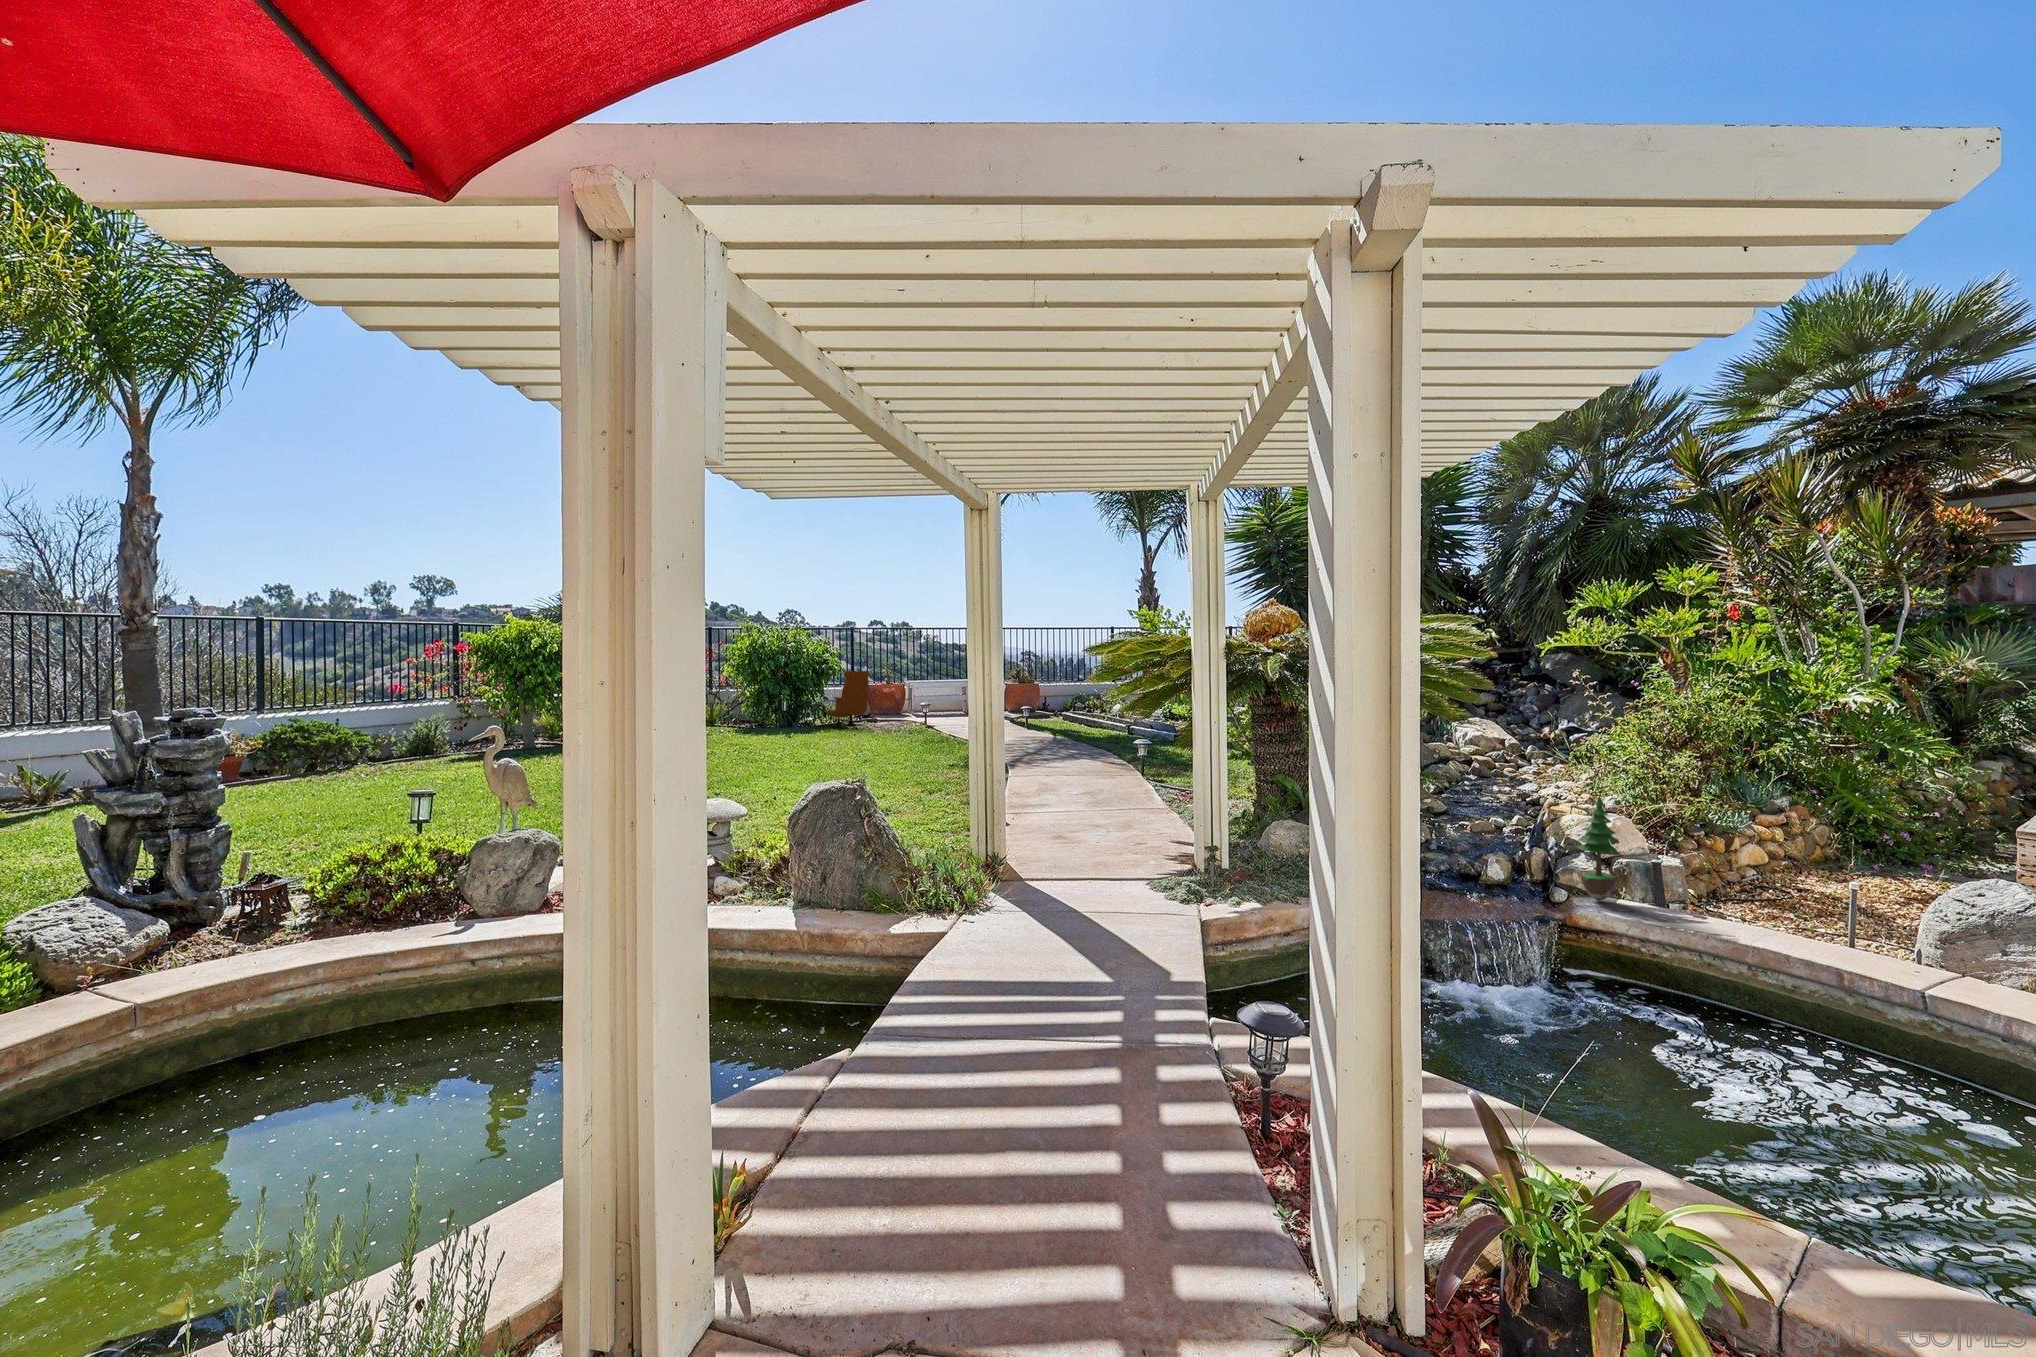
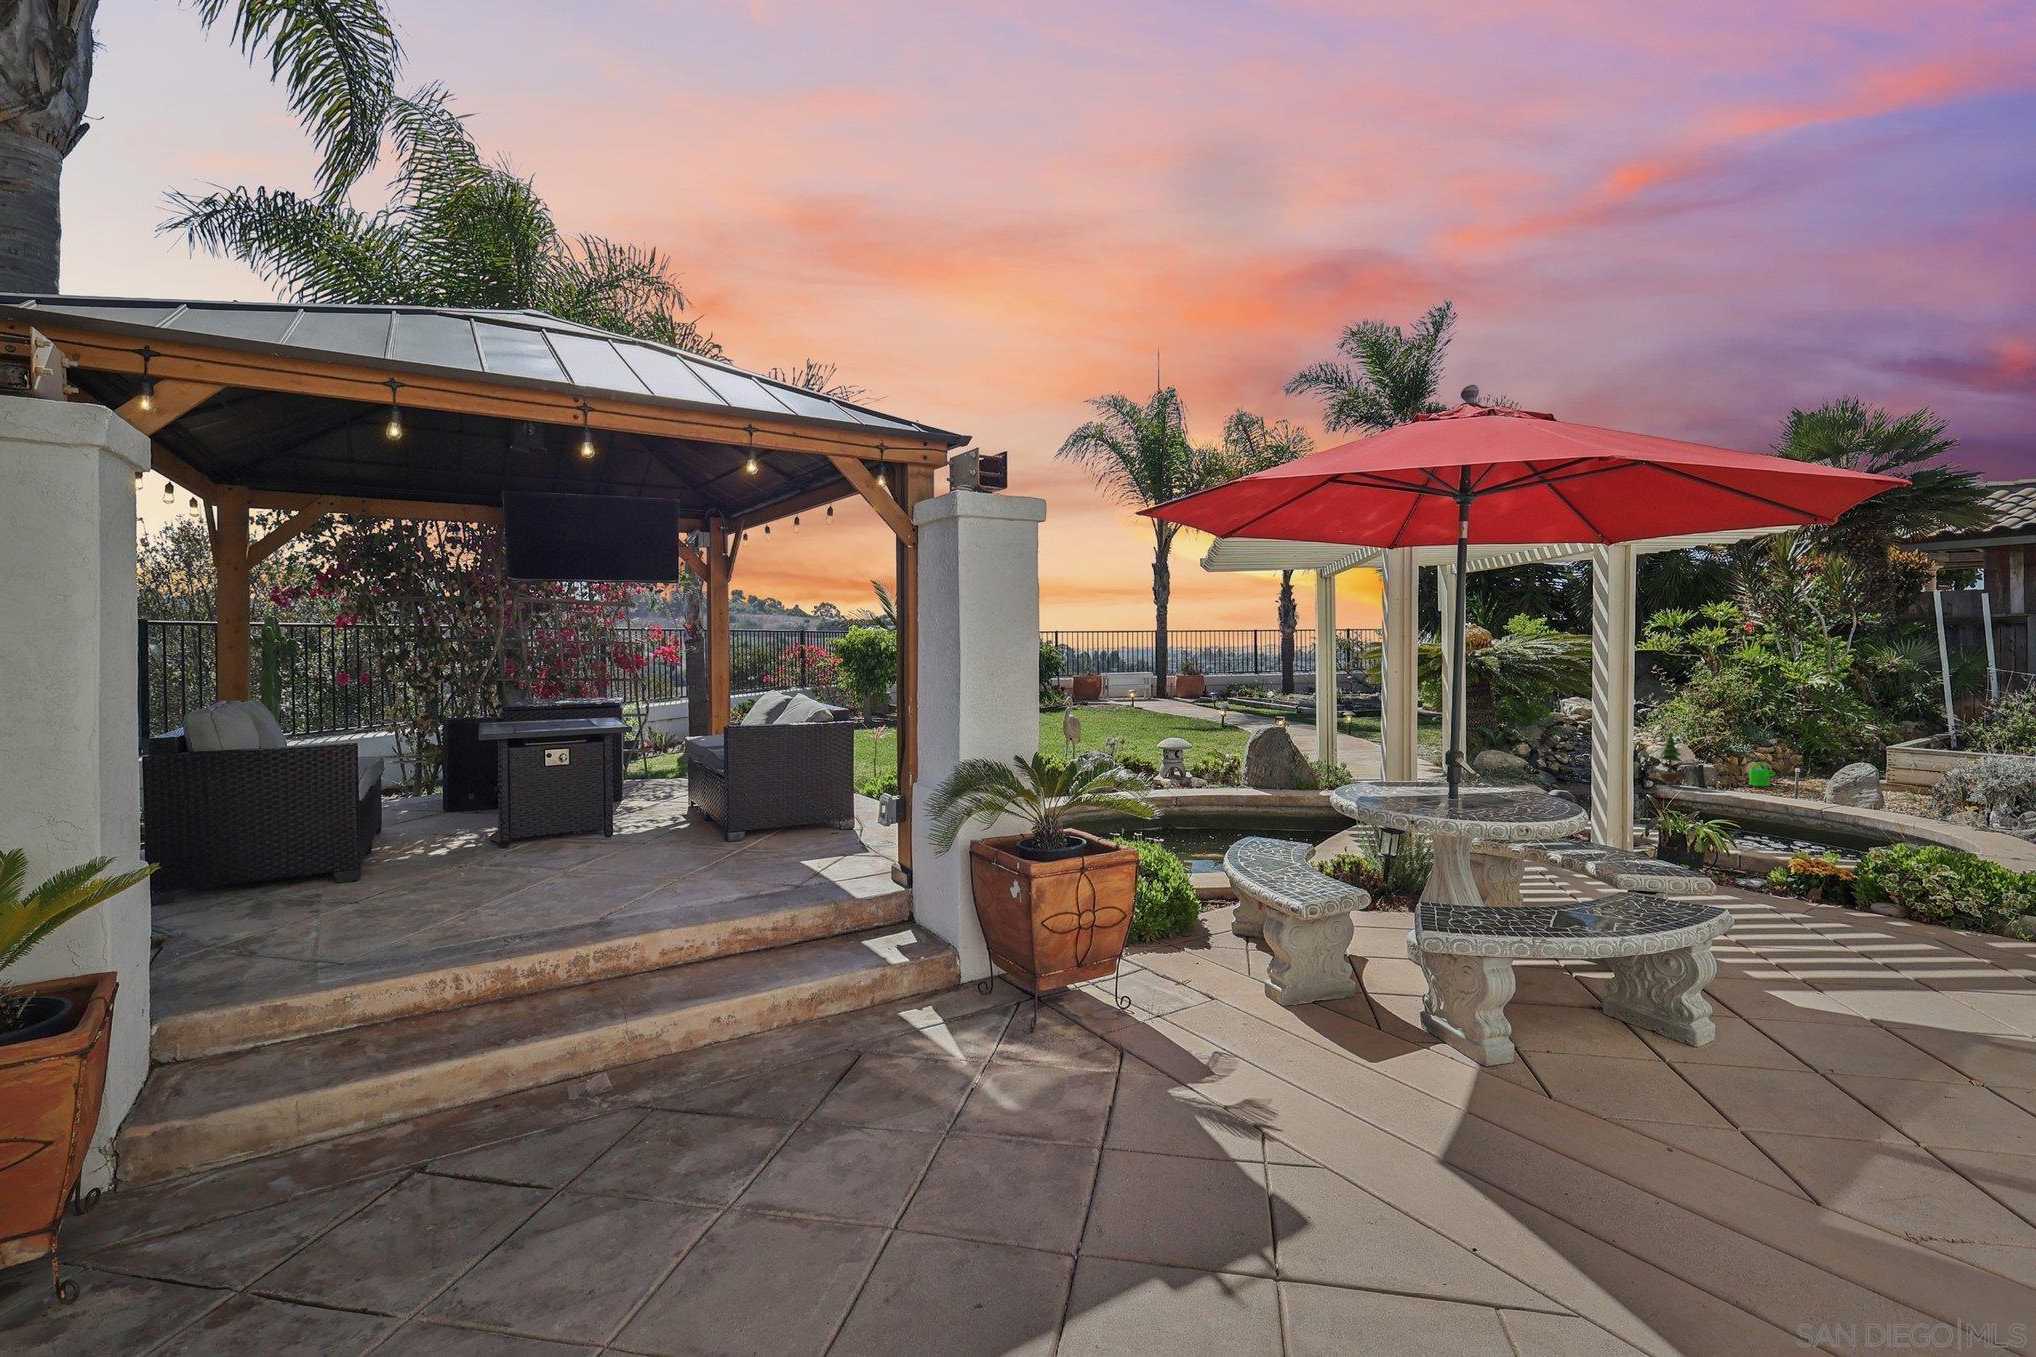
lounge chair: present [827,671,870,730] -> none [1066,666,1106,710]
watering can: none [1745,854,1798,901] -> present [1748,762,1775,786]

